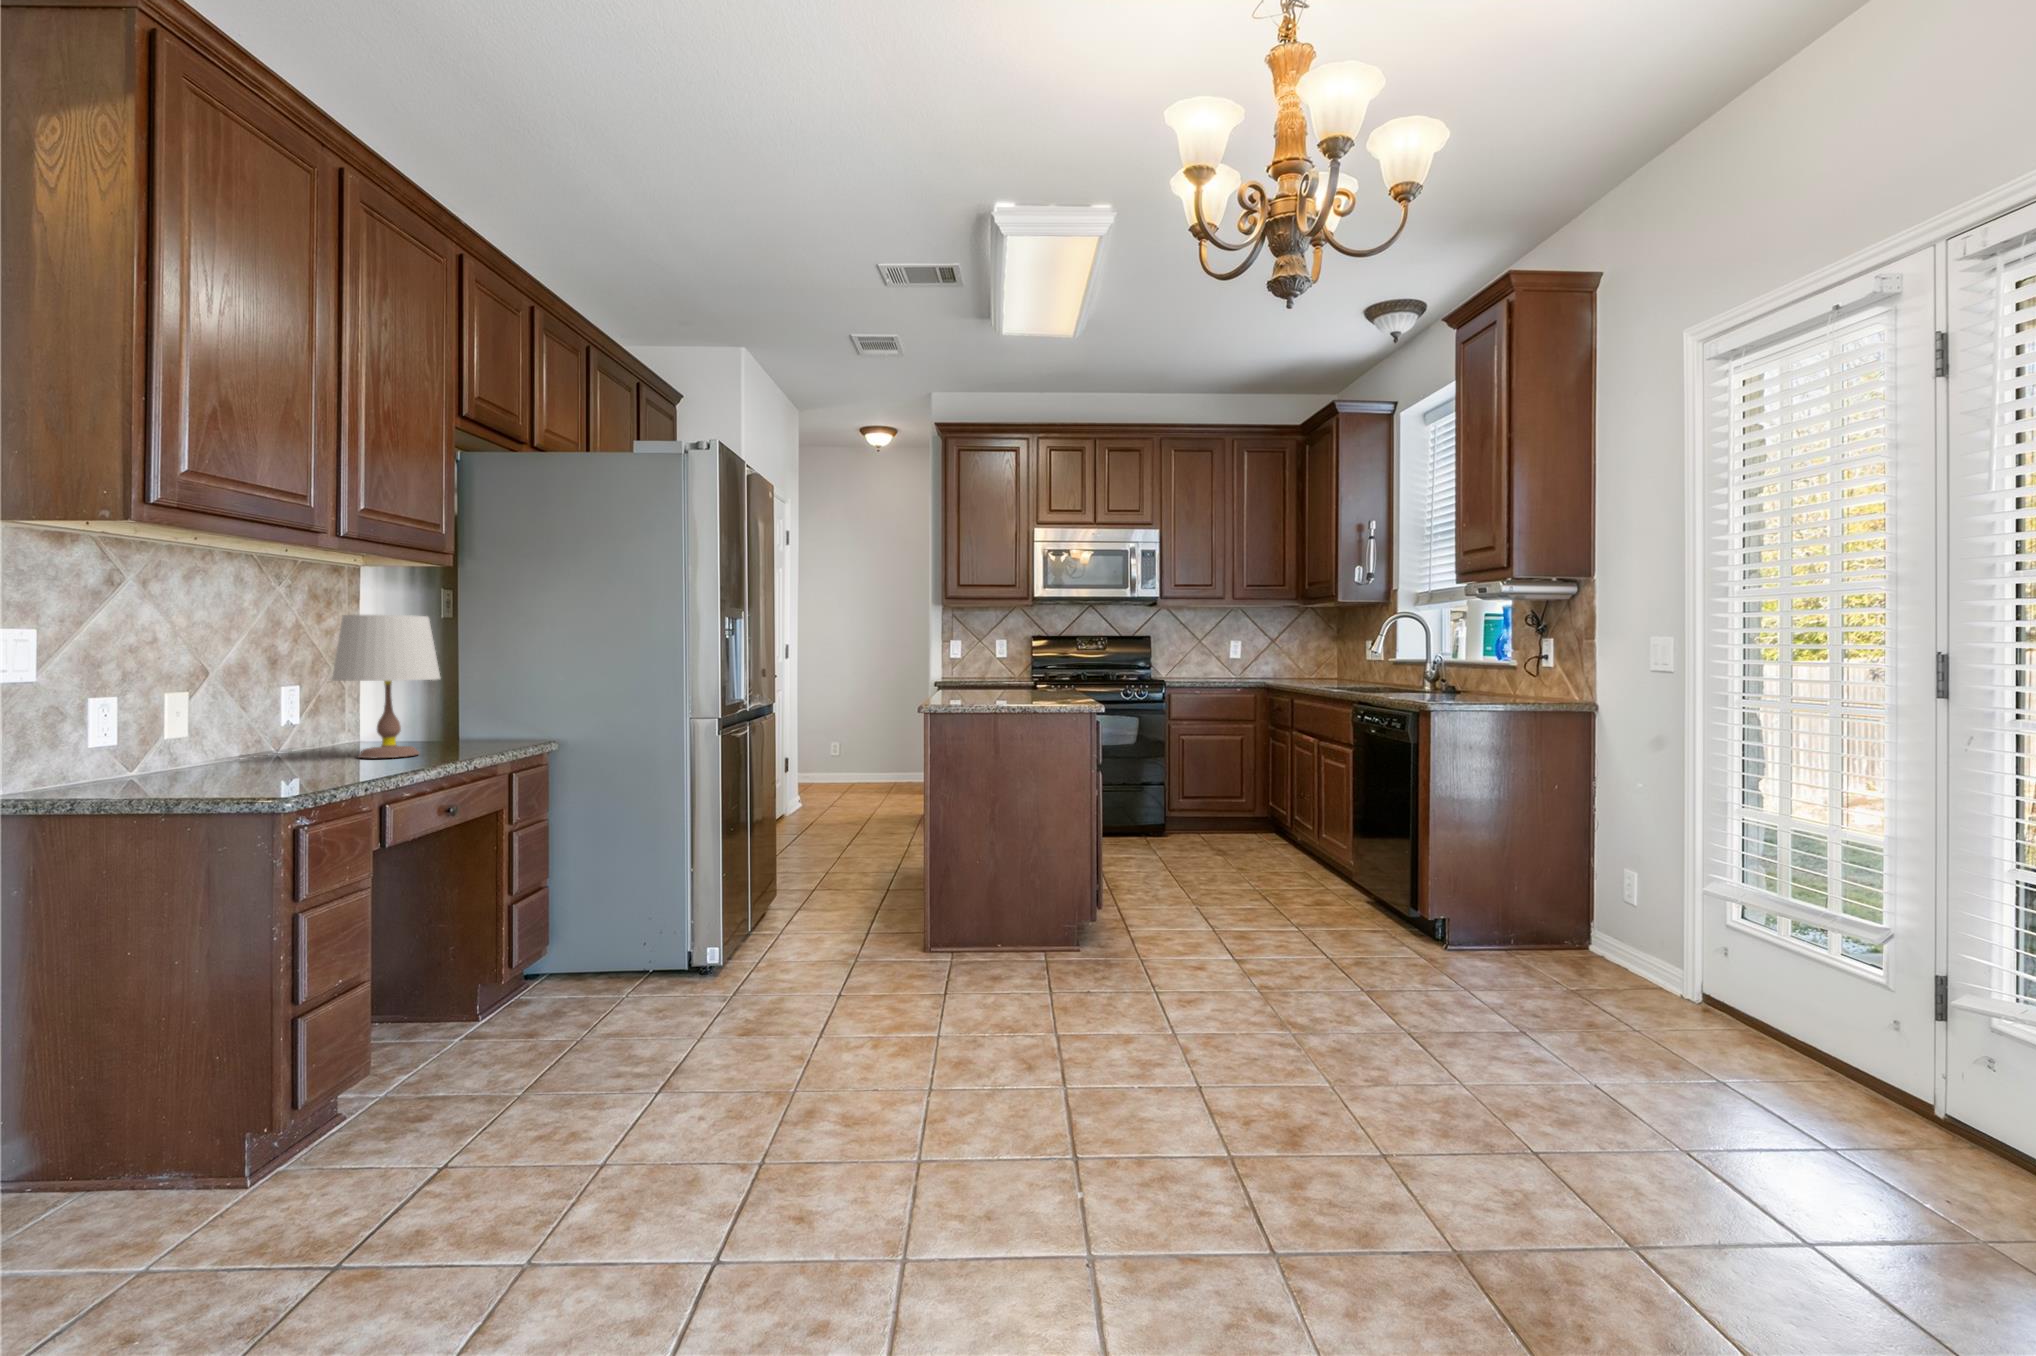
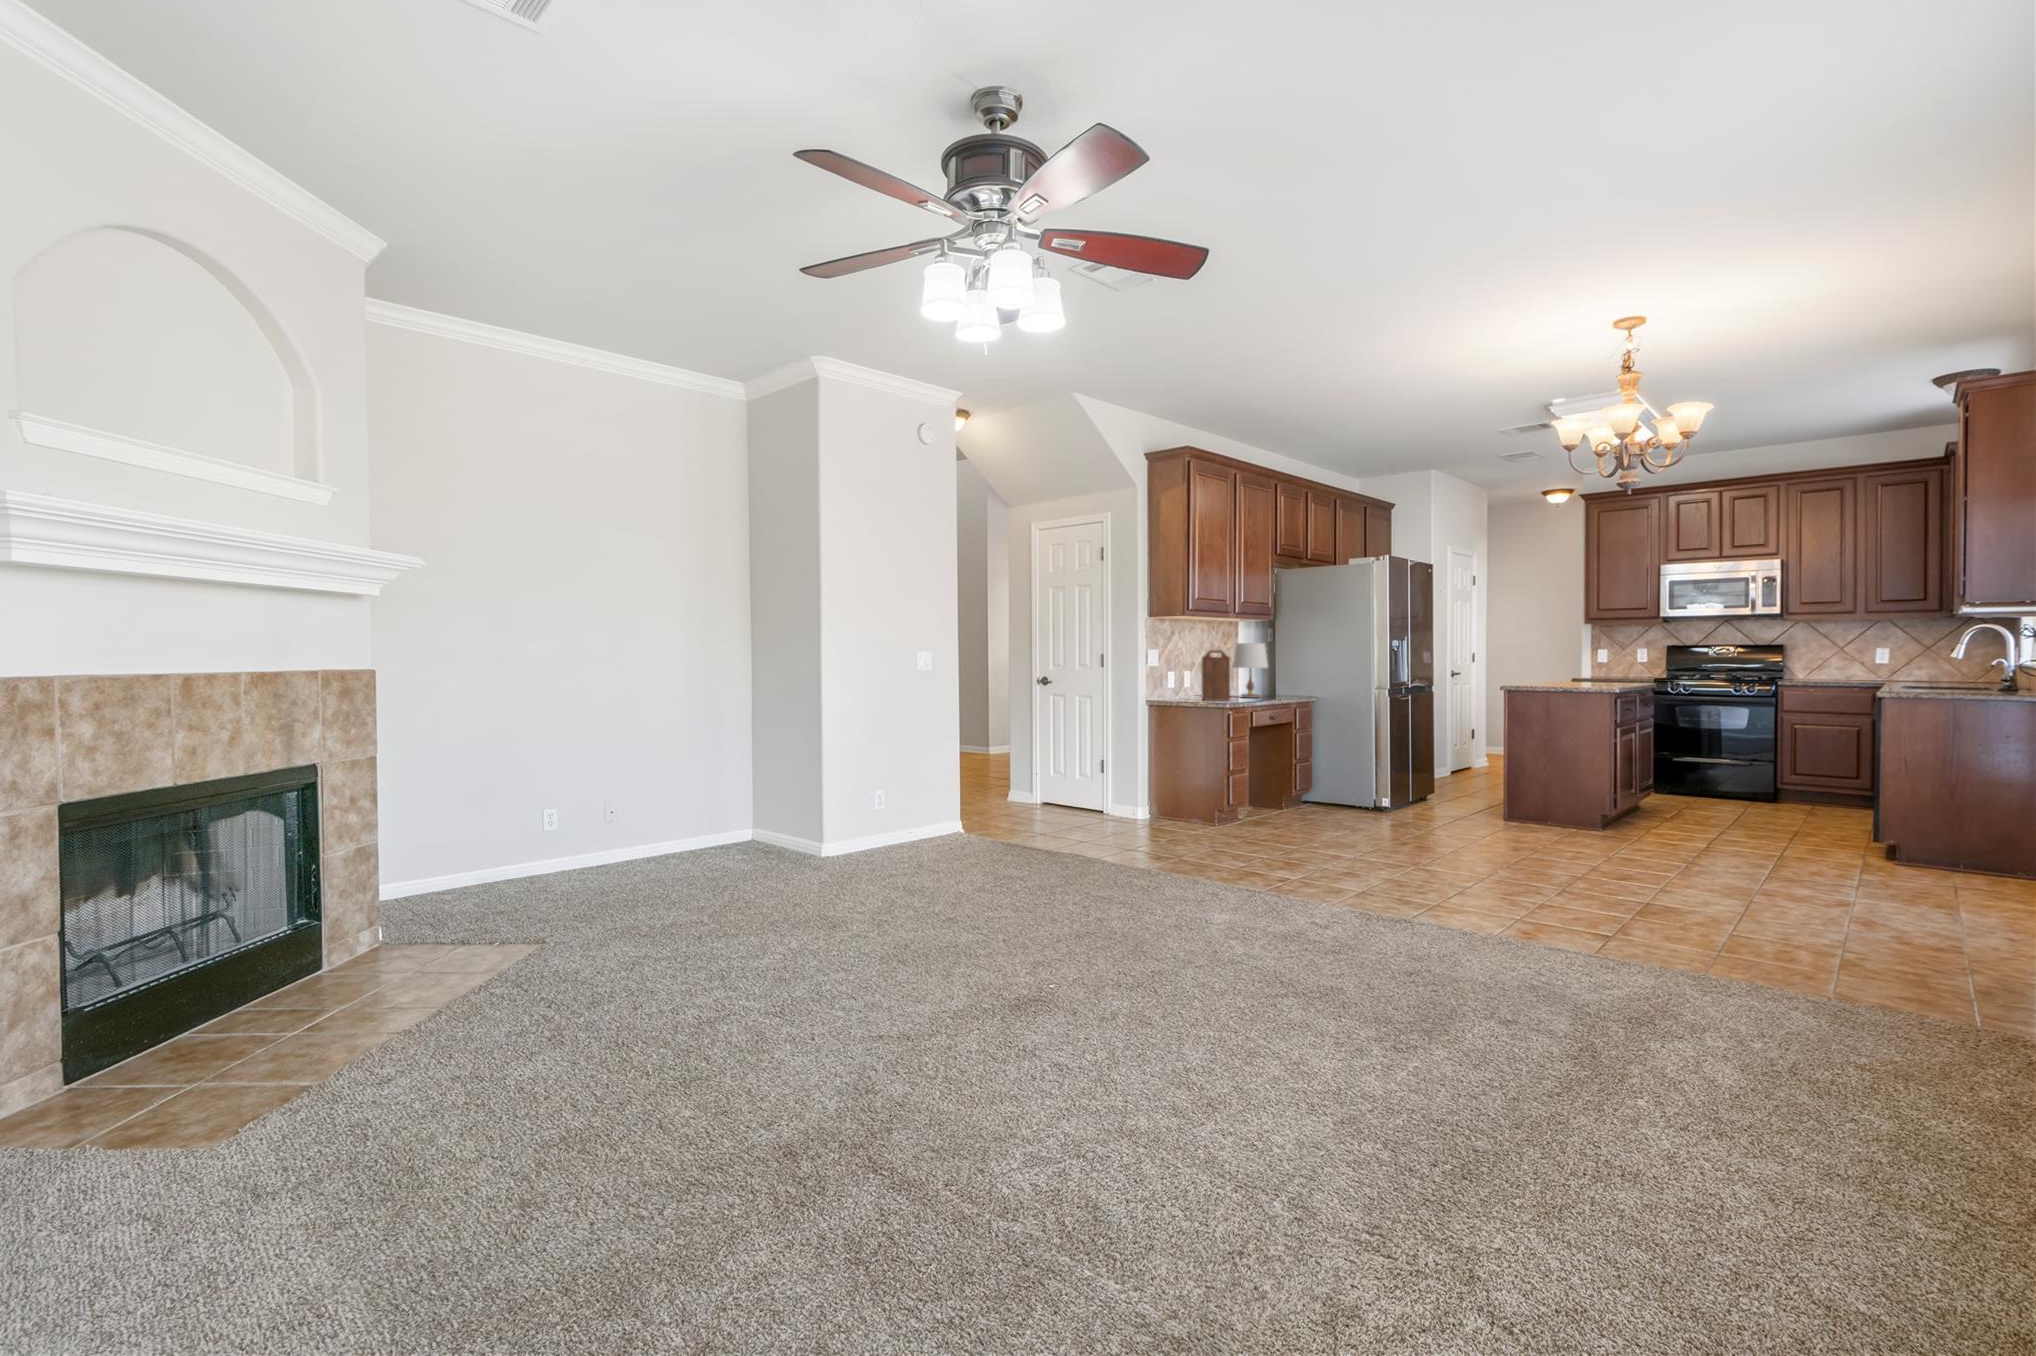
cutting board: none [205,631,313,785] -> present [1202,650,1230,701]

